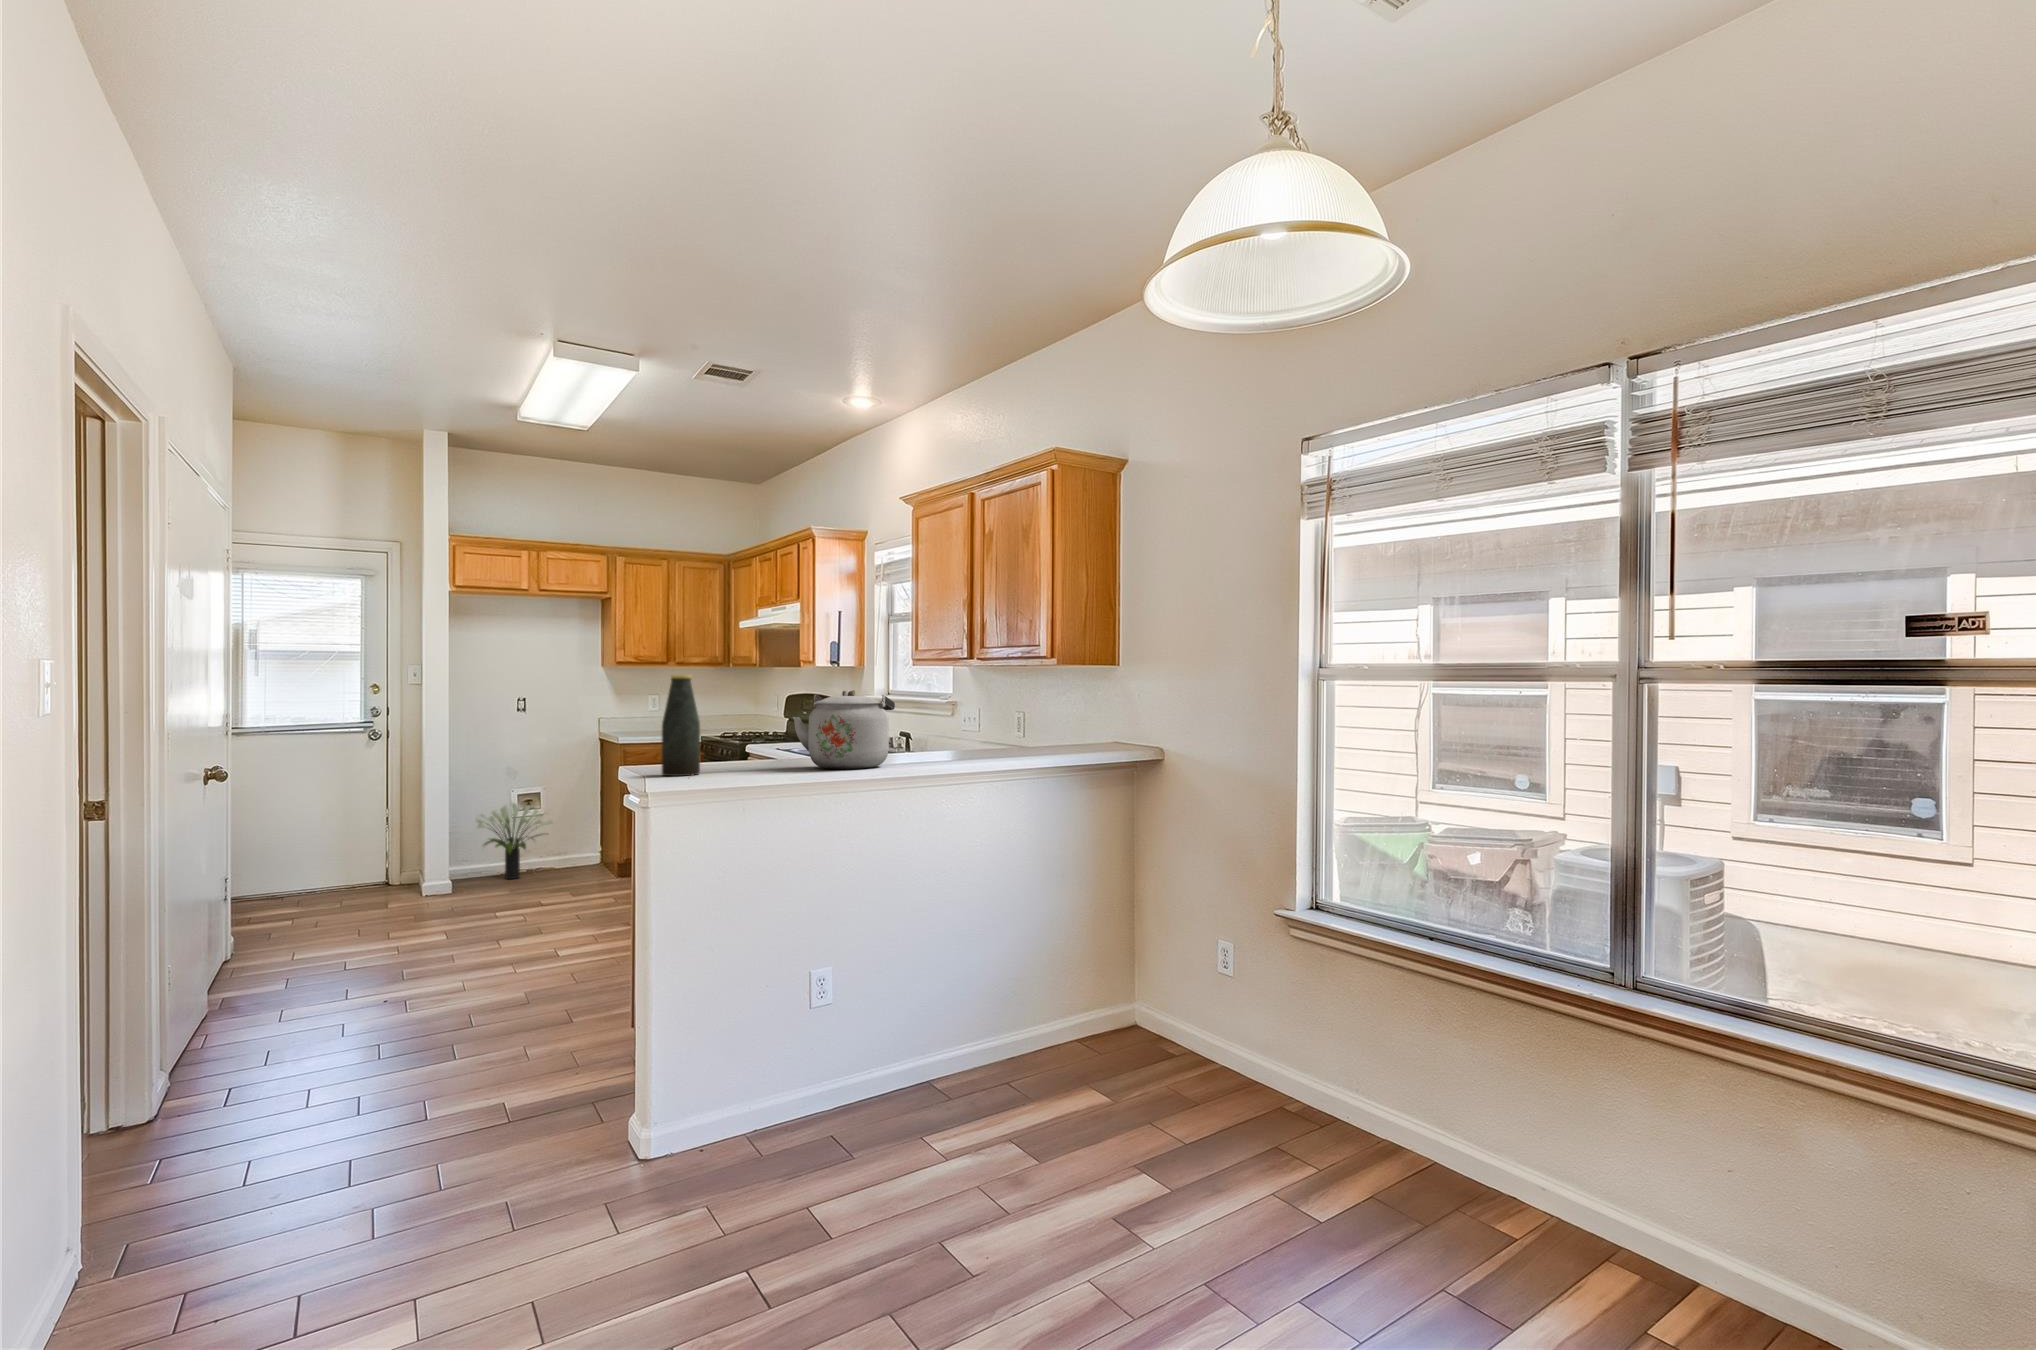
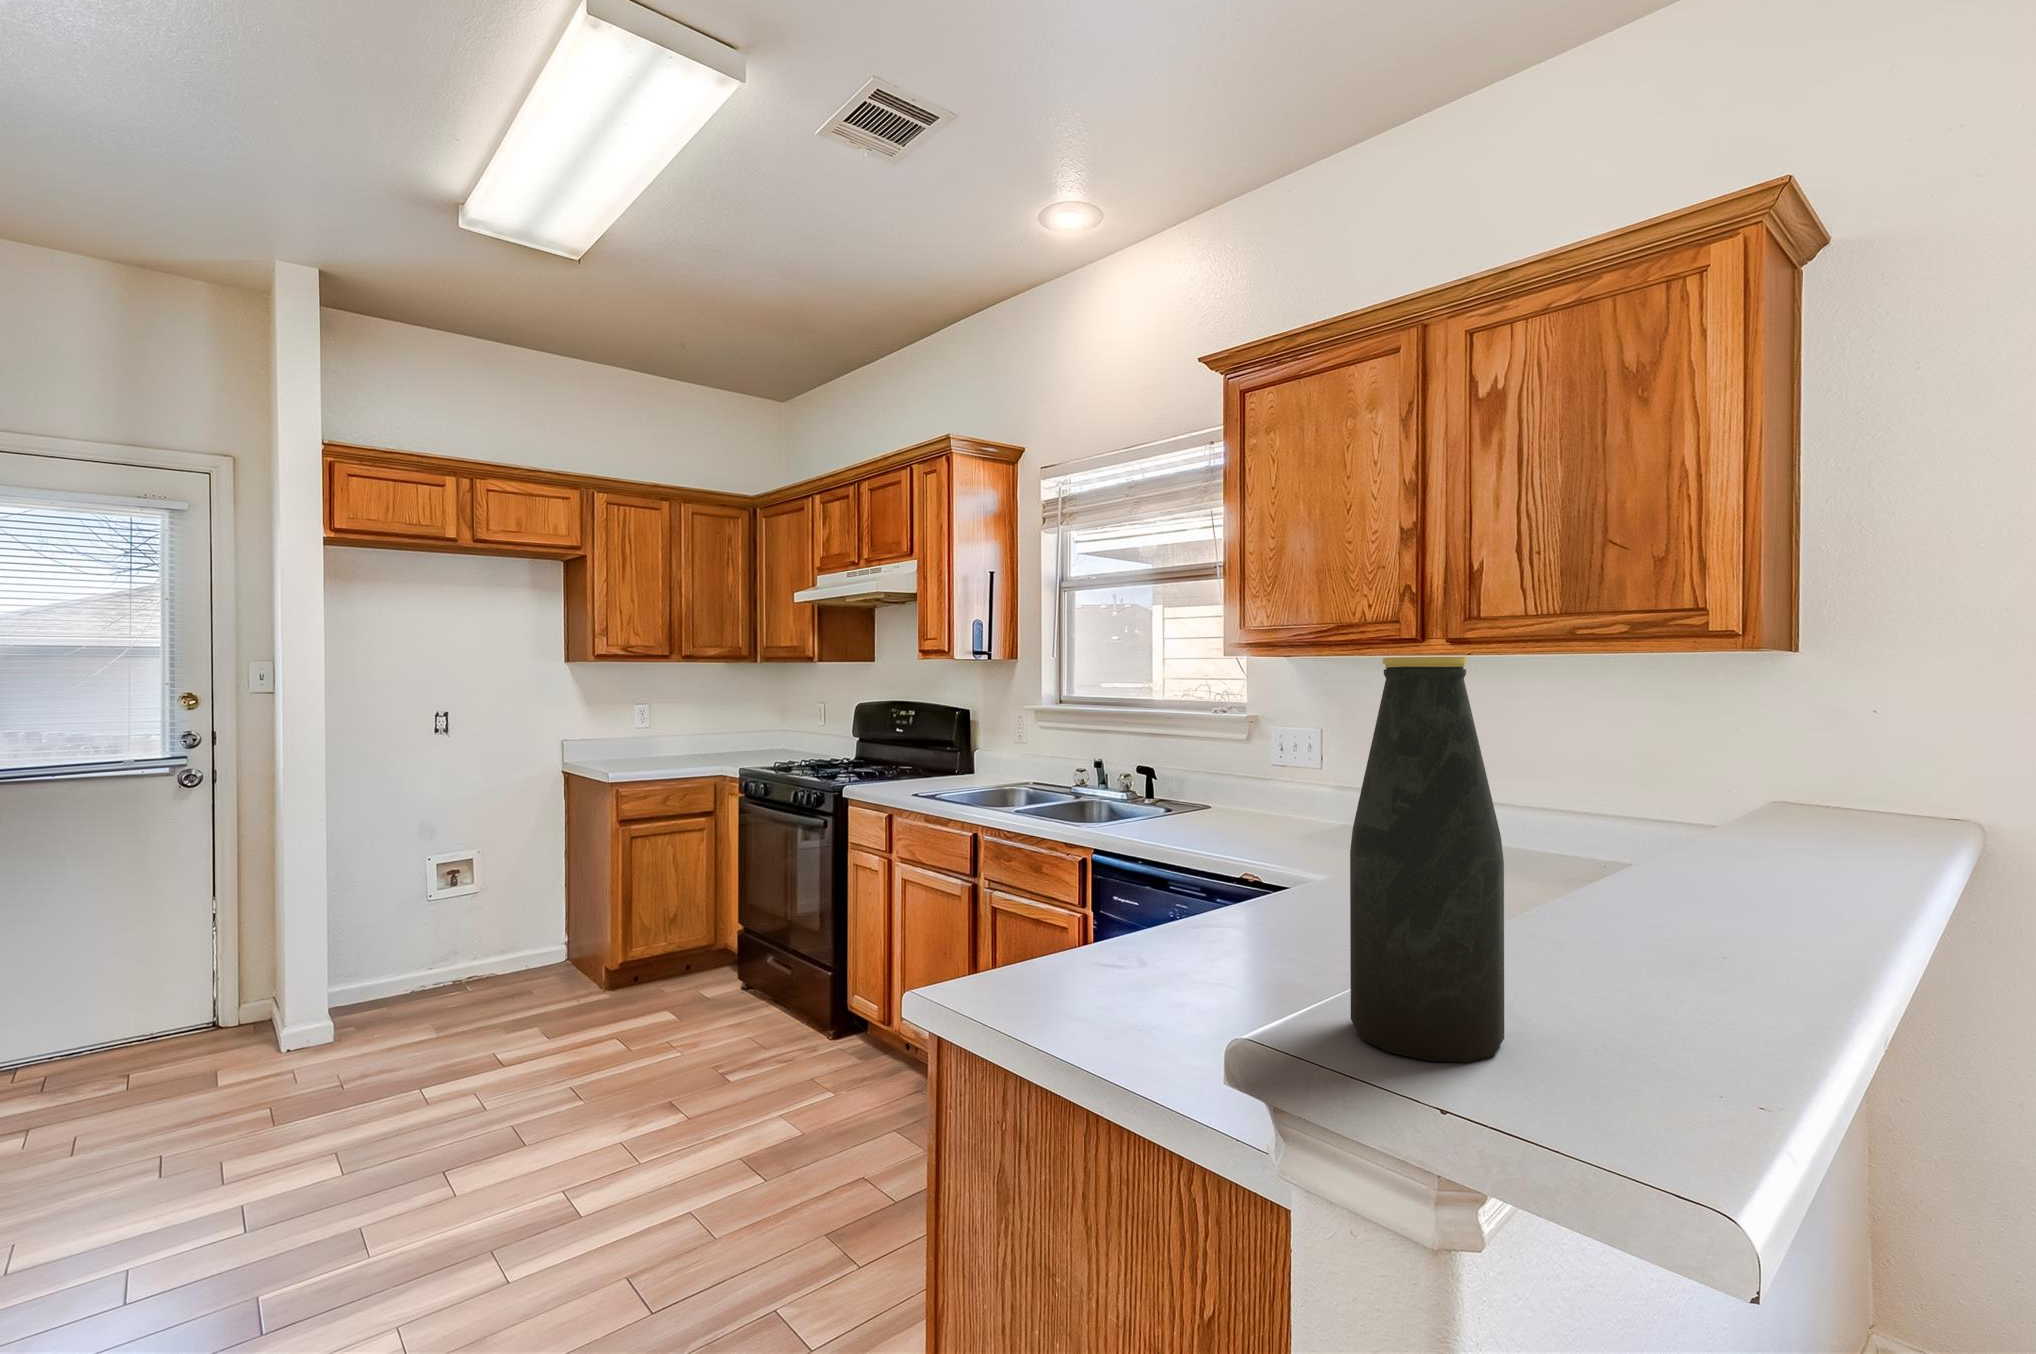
kettle: present [793,690,895,769] -> none [1564,702,1914,961]
potted plant: present [475,803,552,879] -> none [370,878,498,1001]

